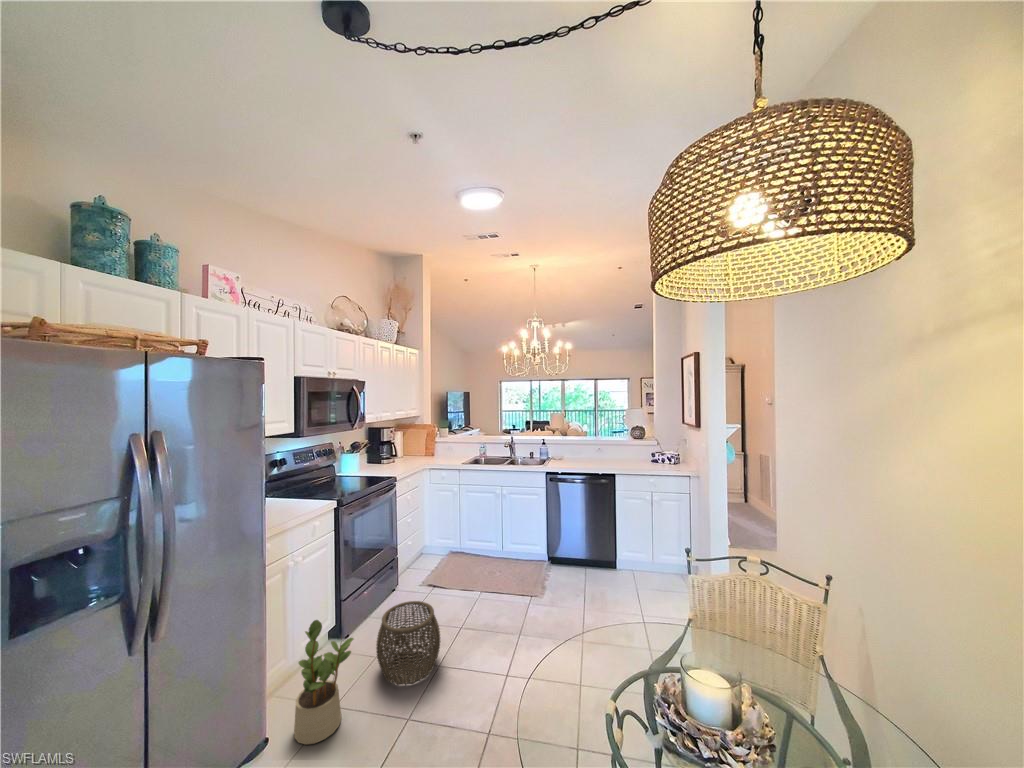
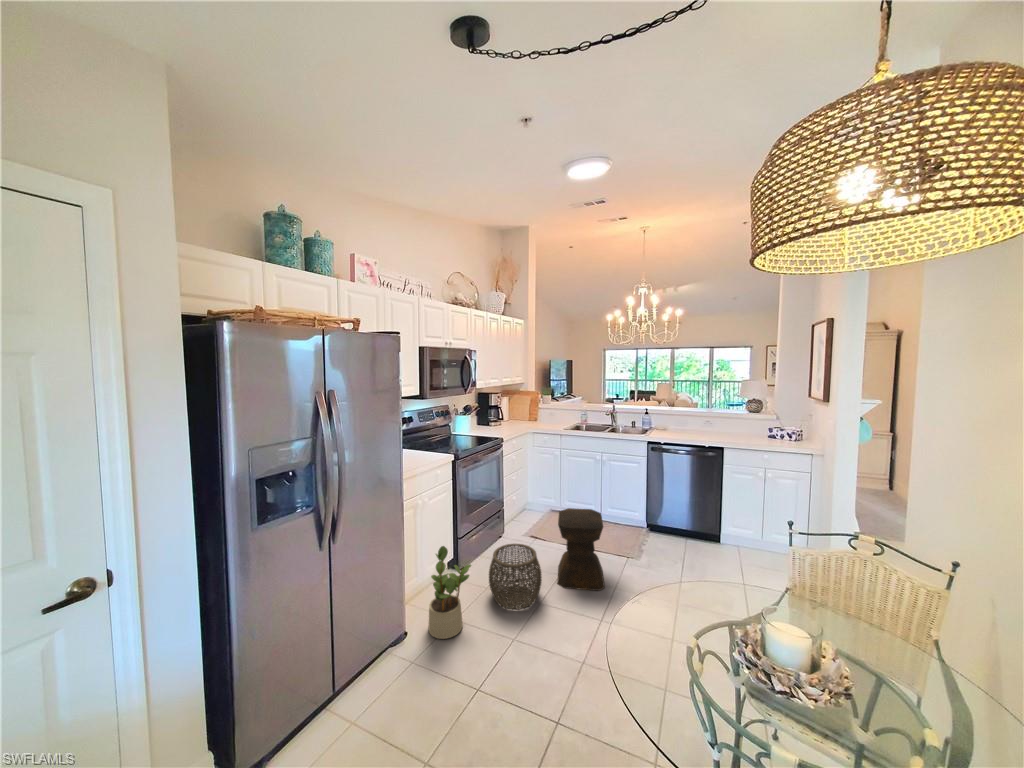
stool: none [458,550,511,646] -> present [557,508,605,591]

